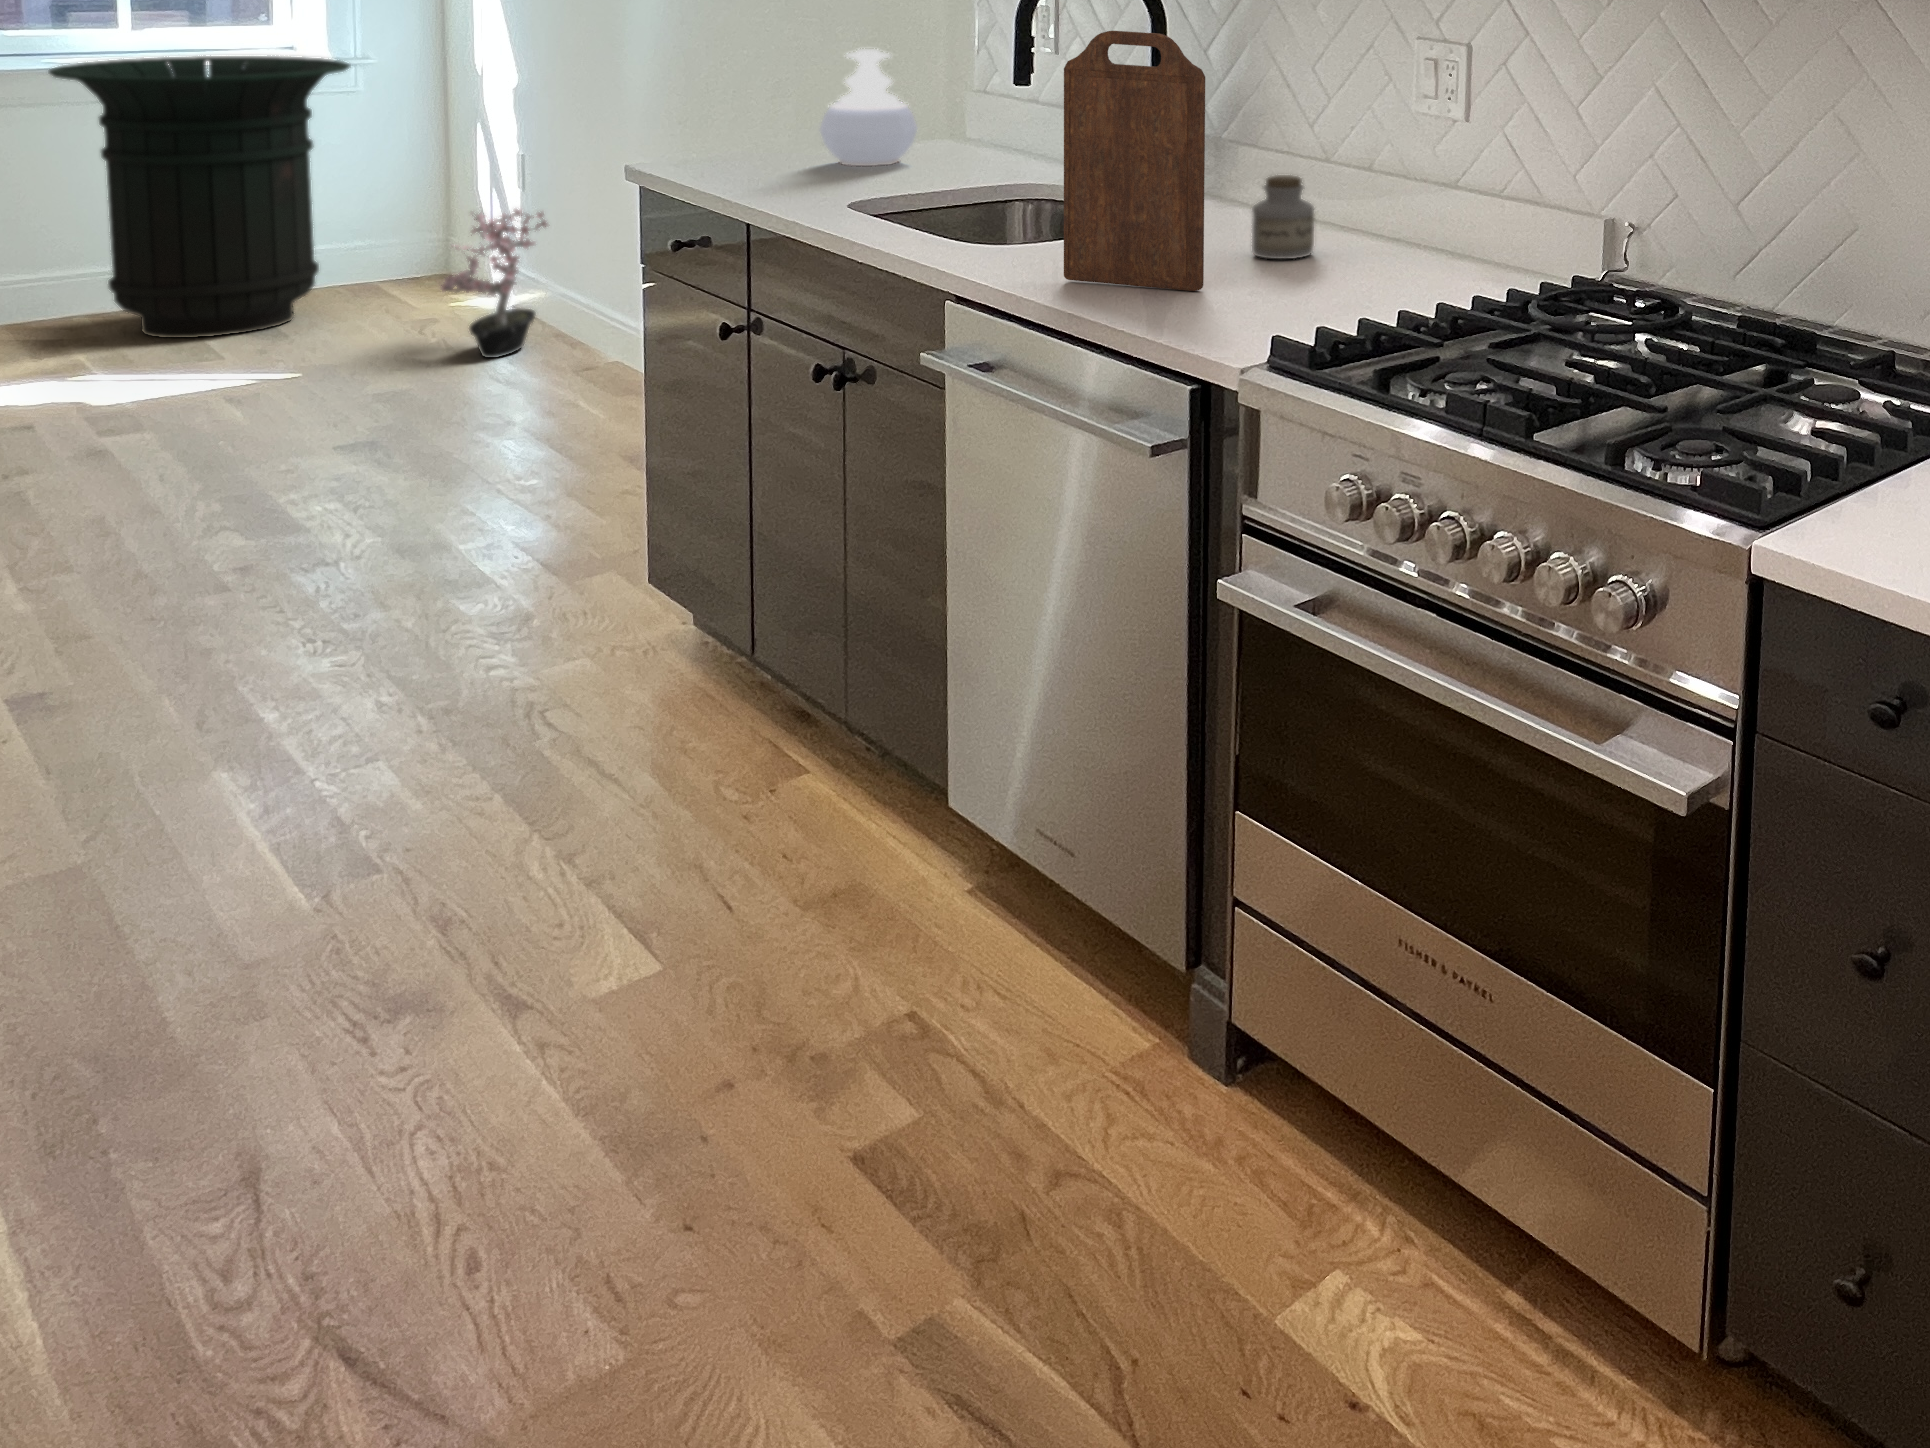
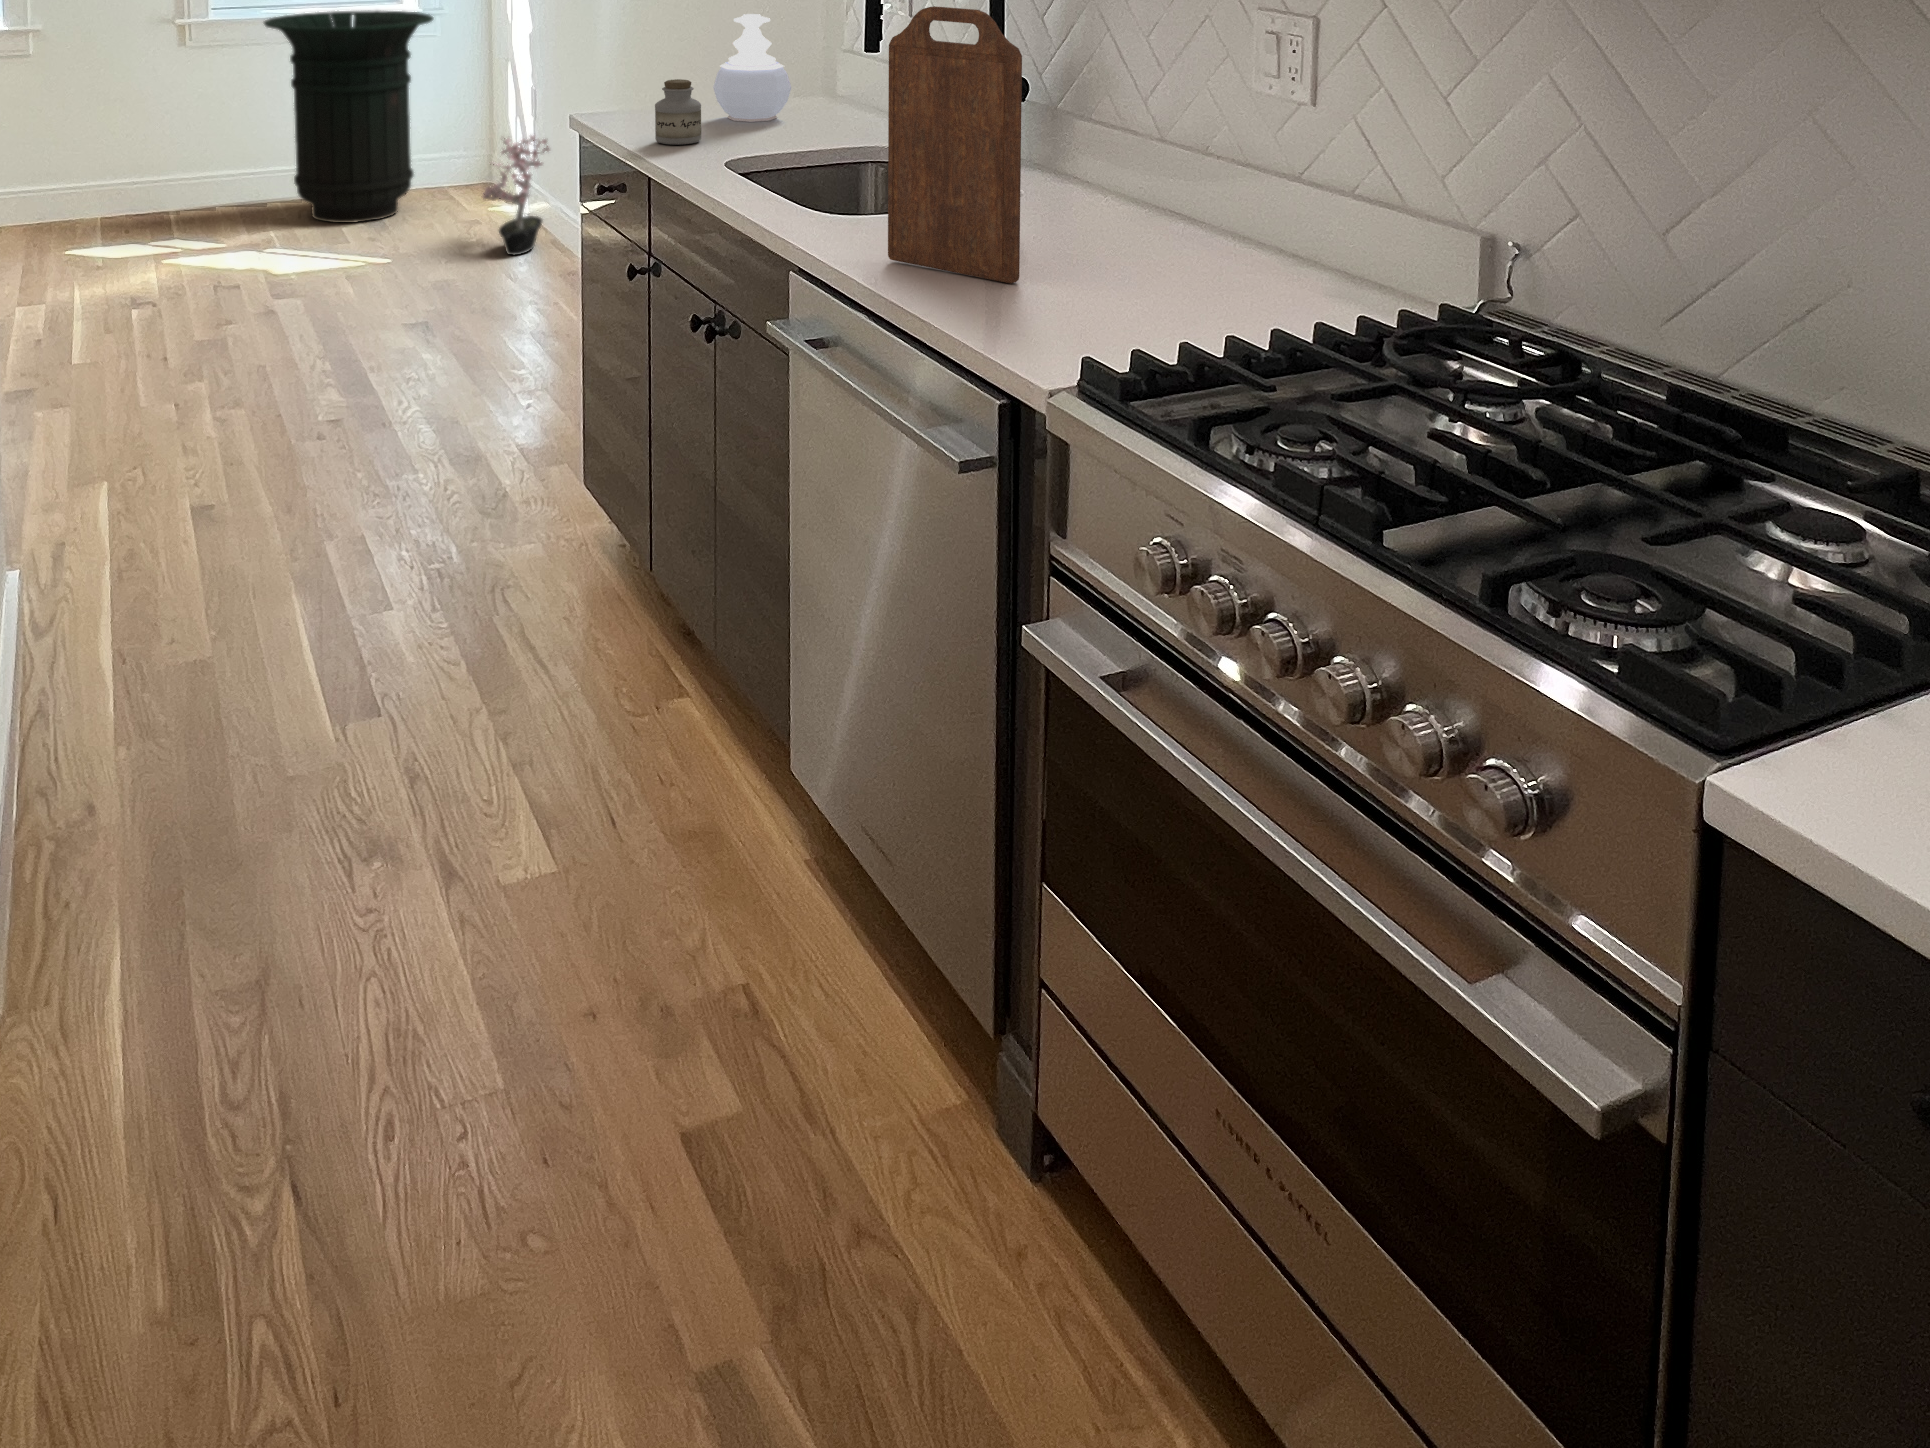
jar: present [1252,175,1314,259] -> present [655,79,701,145]

